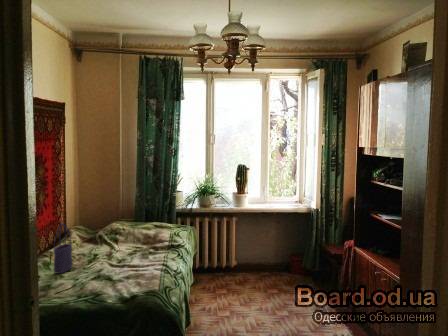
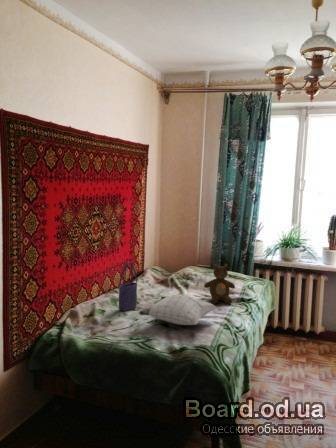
teddy bear: none [137,215,165,253] -> present [204,263,235,304]
pillow: none [82,249,154,276] -> present [139,295,215,325]

